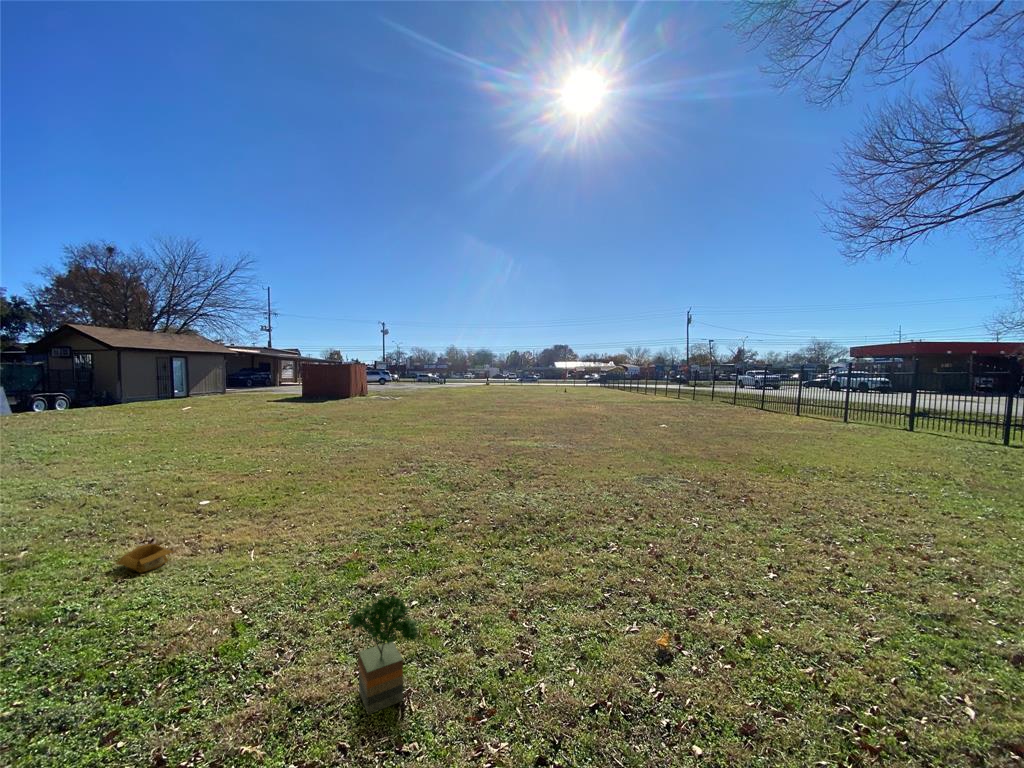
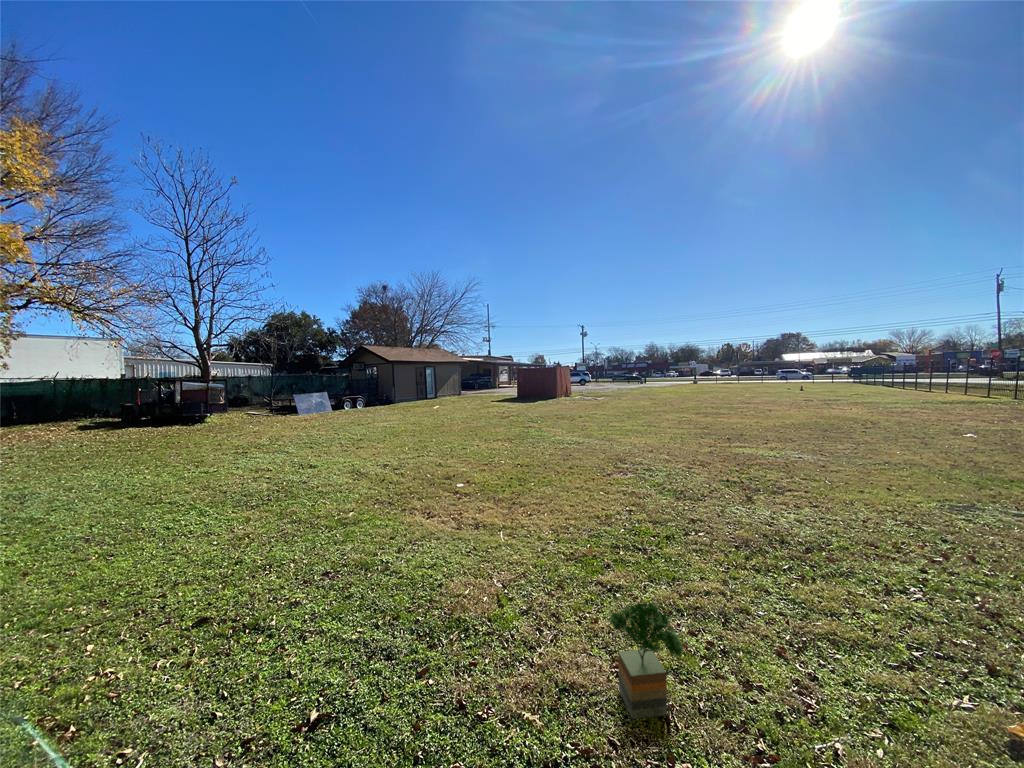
cardboard box: present [116,544,174,573] -> none [409,516,447,539]

